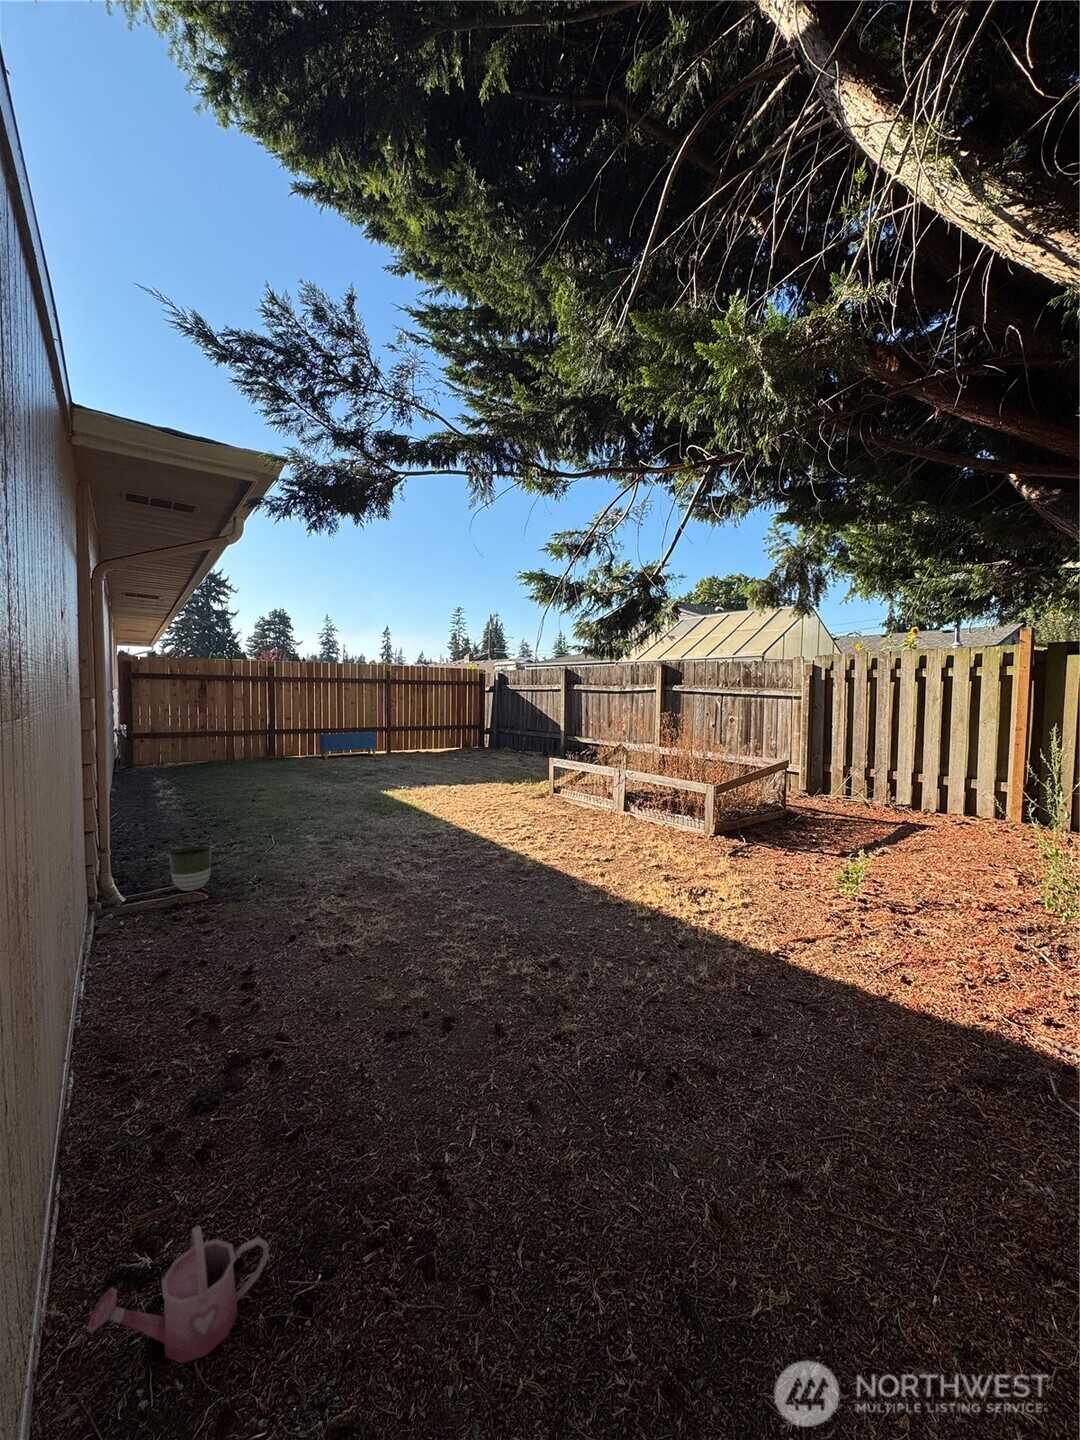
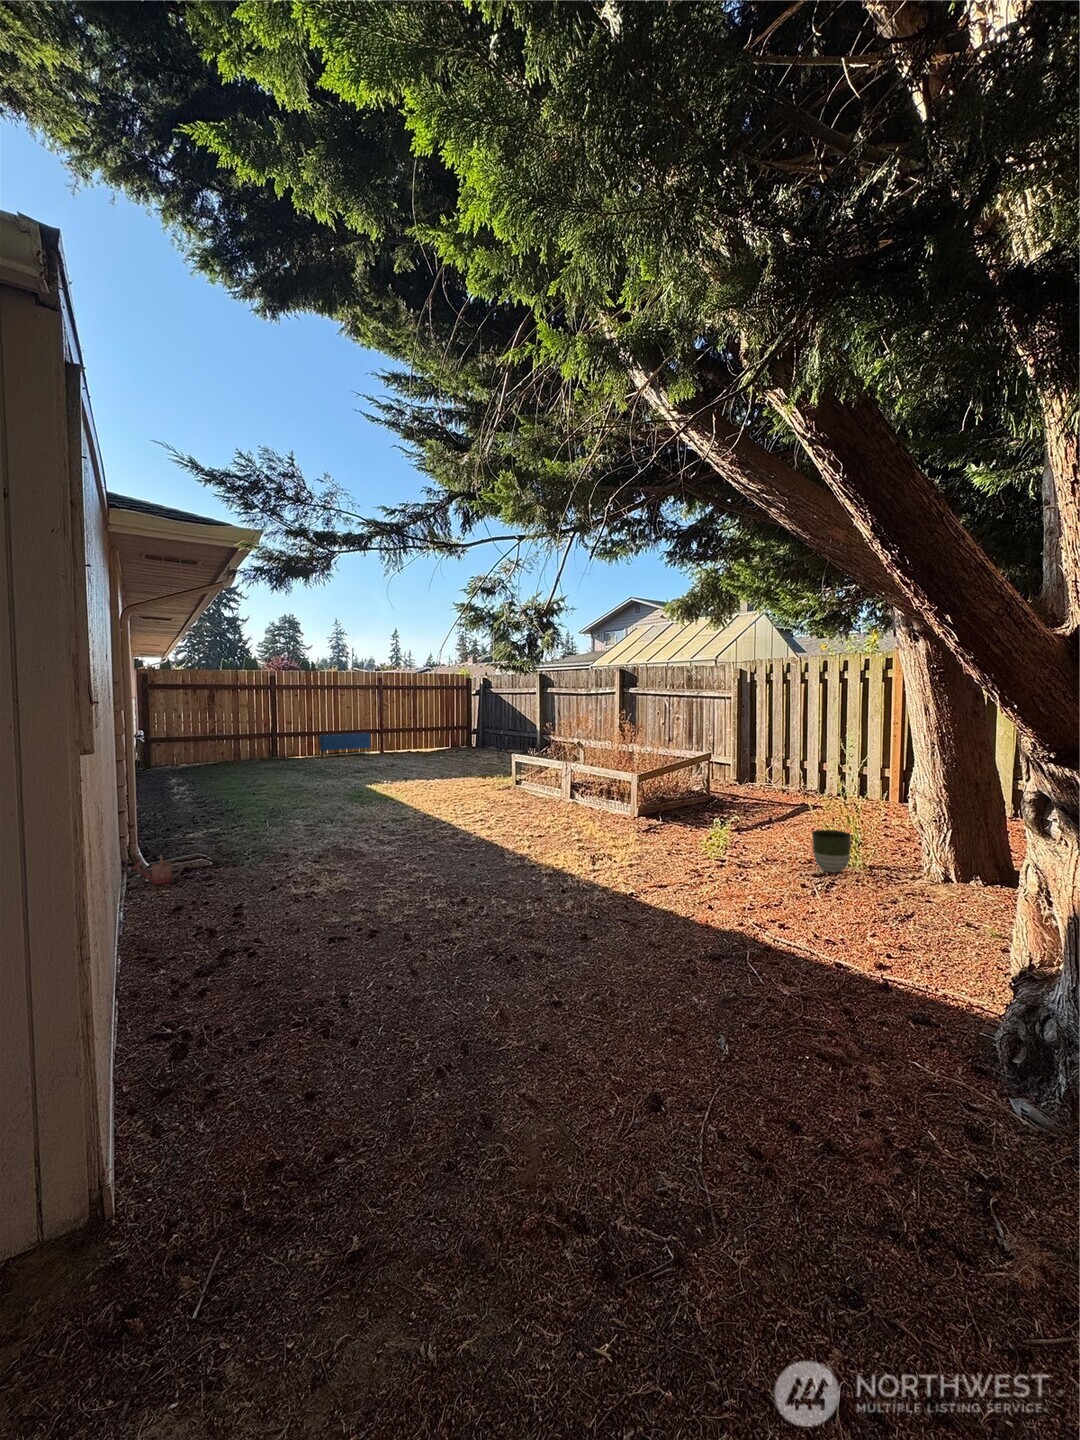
planter: present [169,846,211,891] -> present [812,830,851,873]
watering can: present [87,1226,269,1363] -> present [132,855,182,885]

